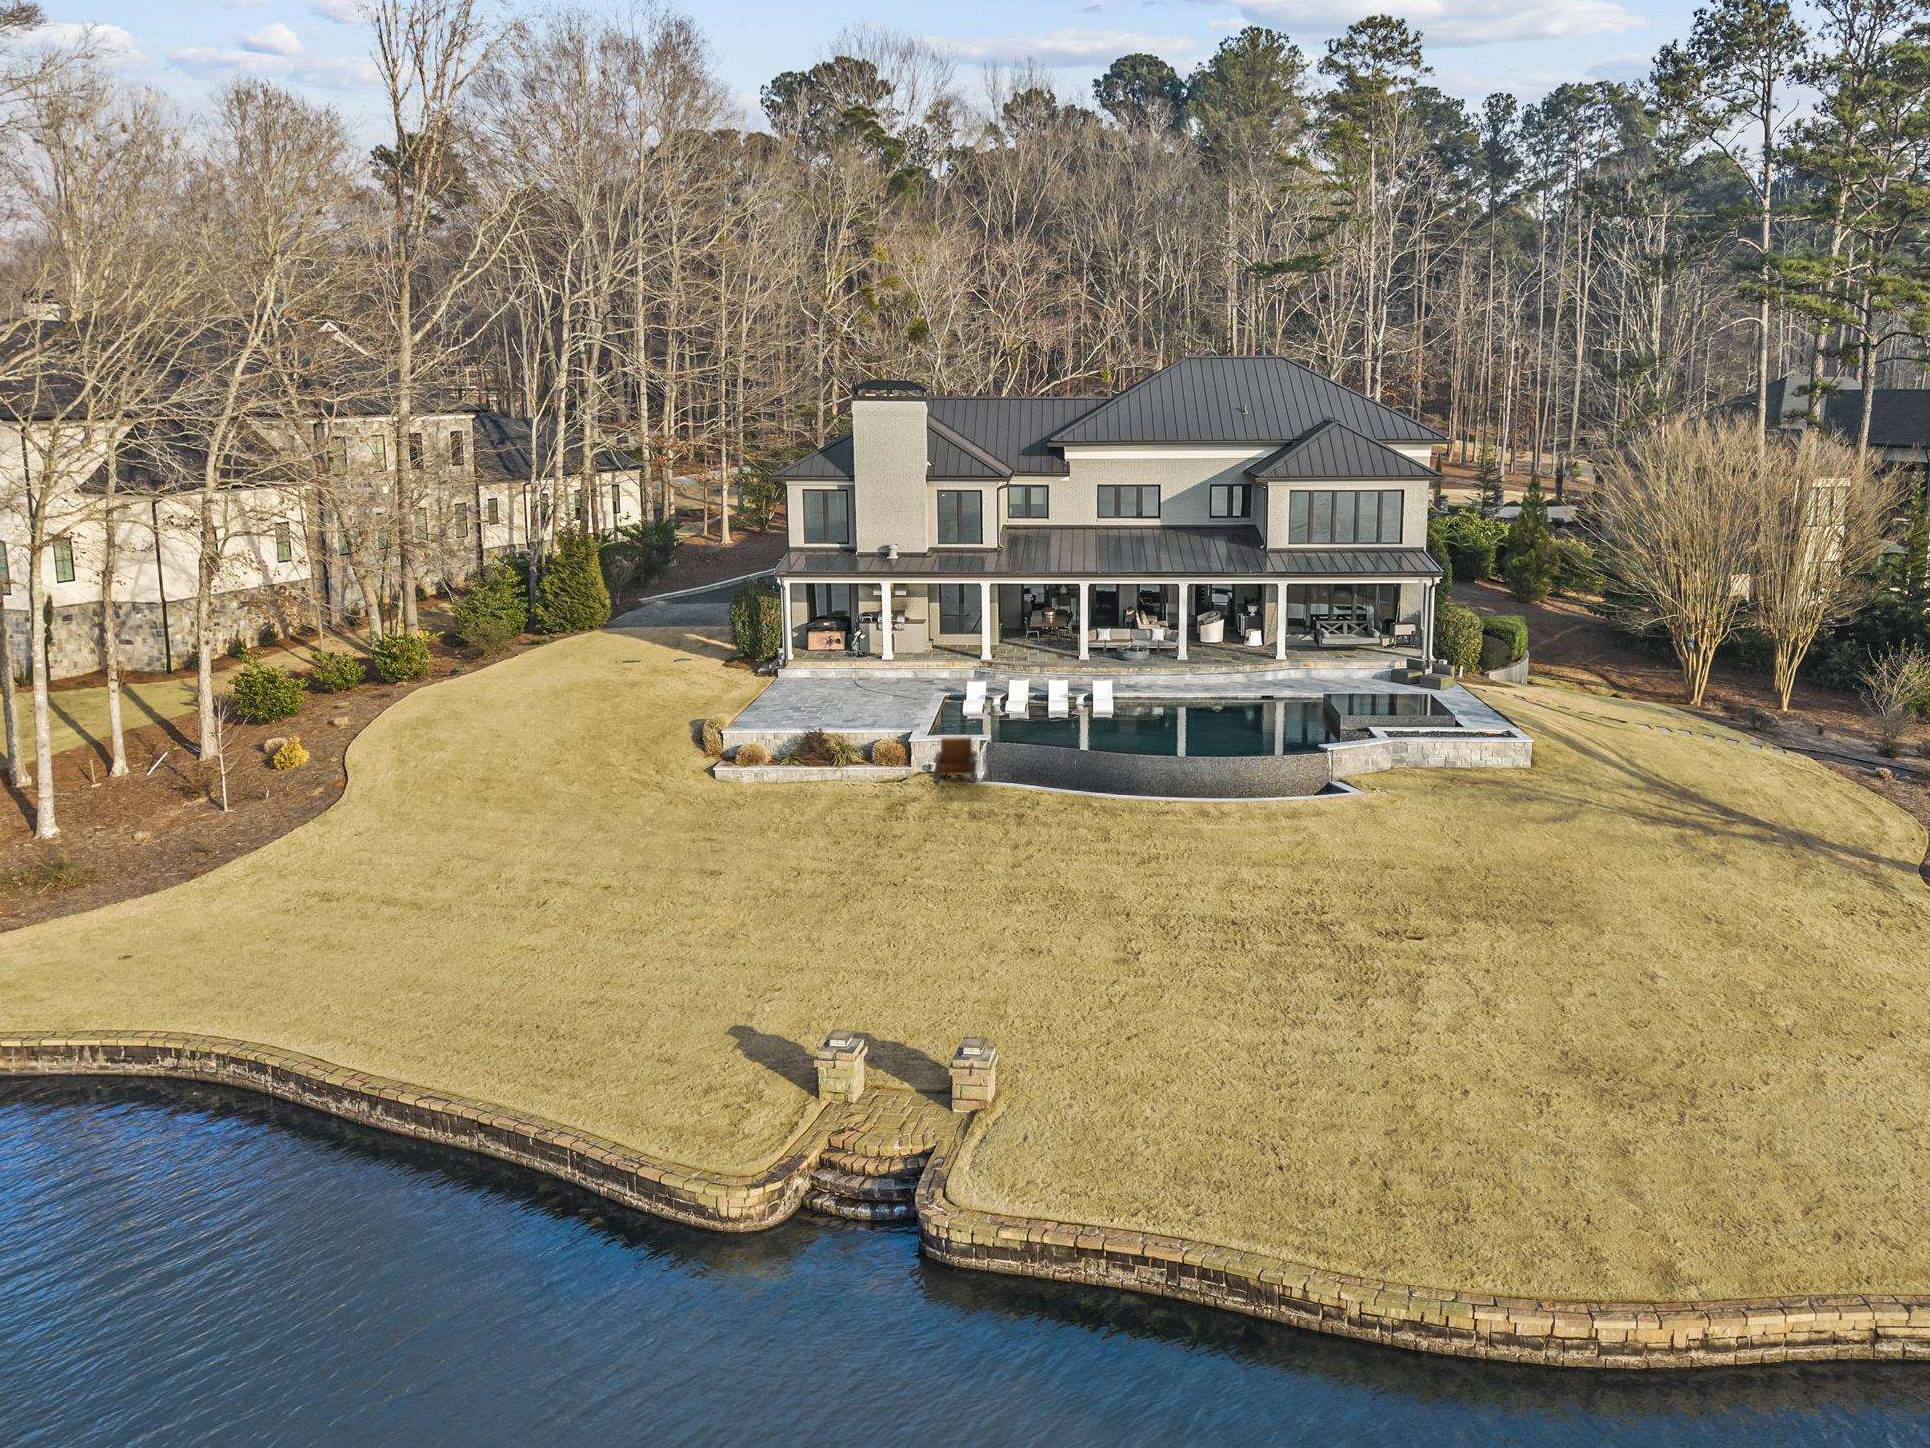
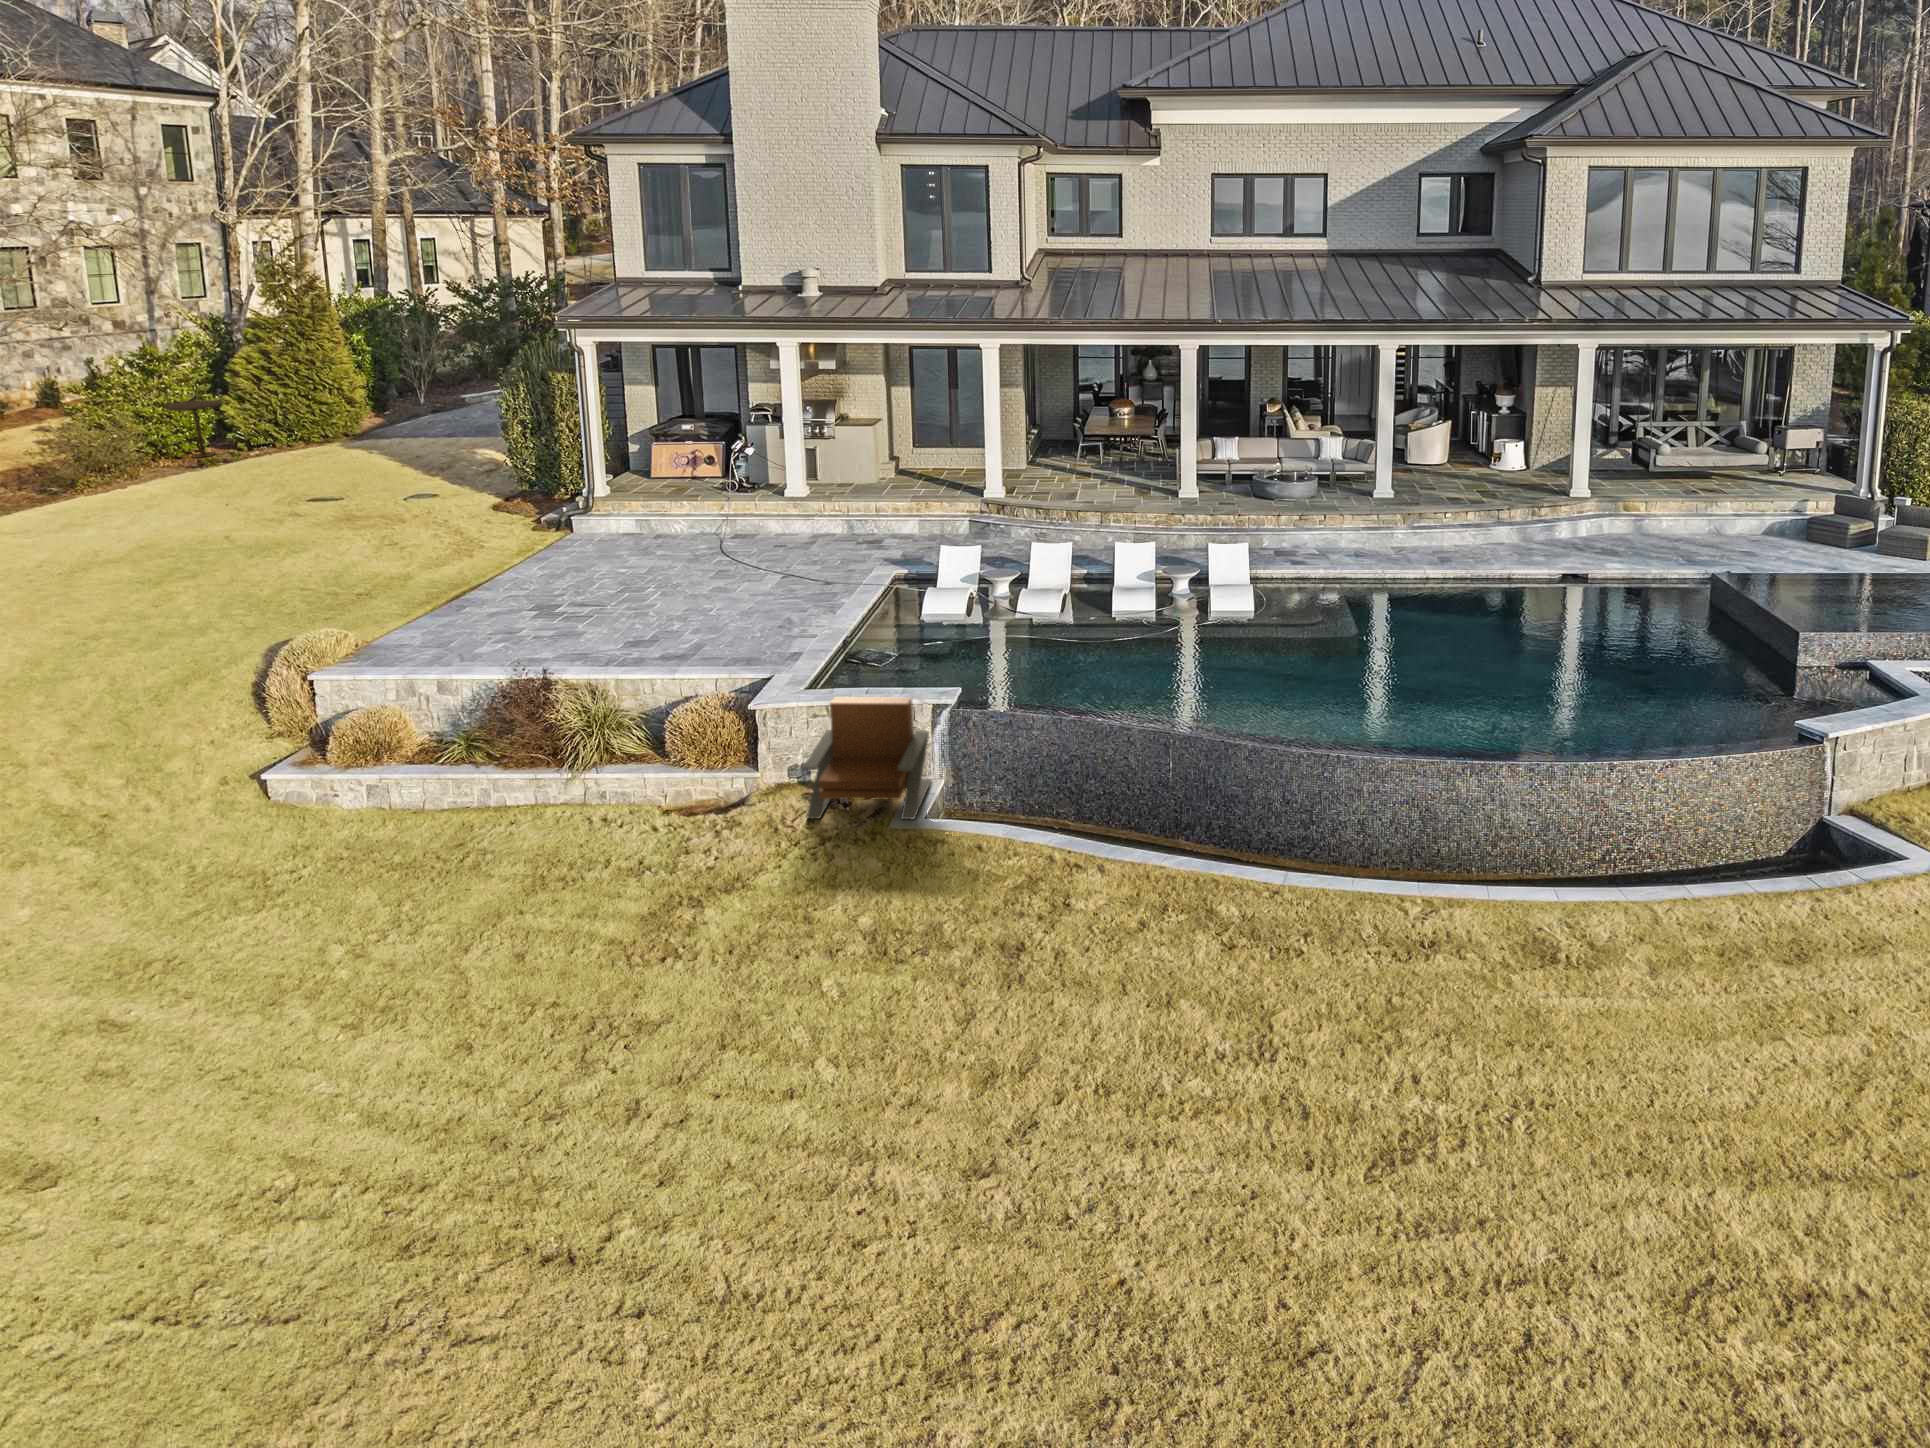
pedestal table: none [540,608,568,639] -> present [165,400,222,458]

